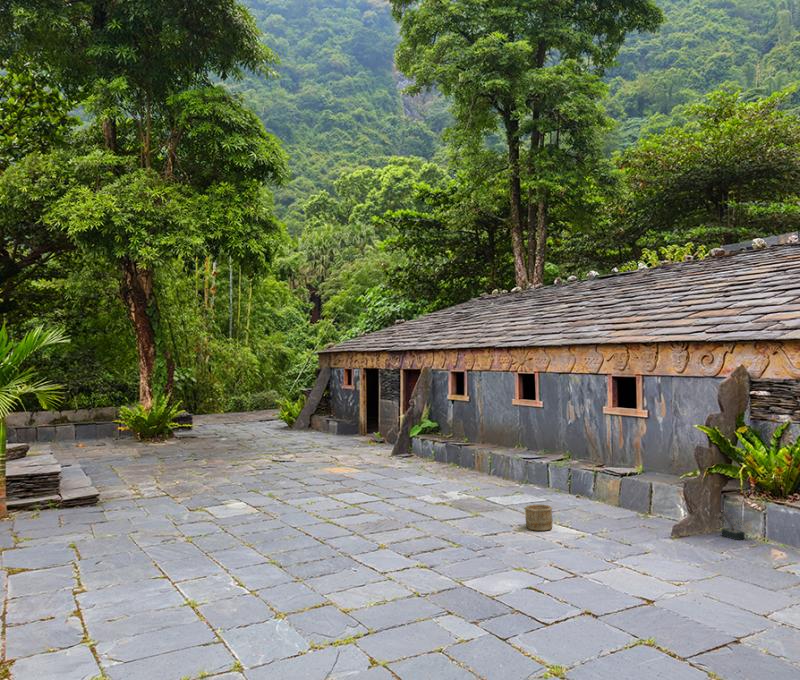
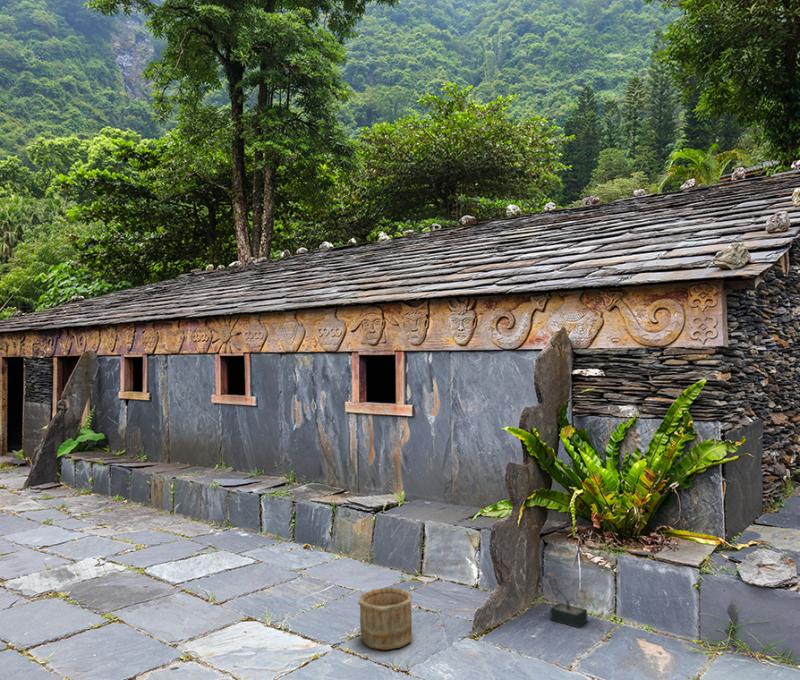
wooden bucket: present [524,505,553,531] -> present [358,588,412,650]

